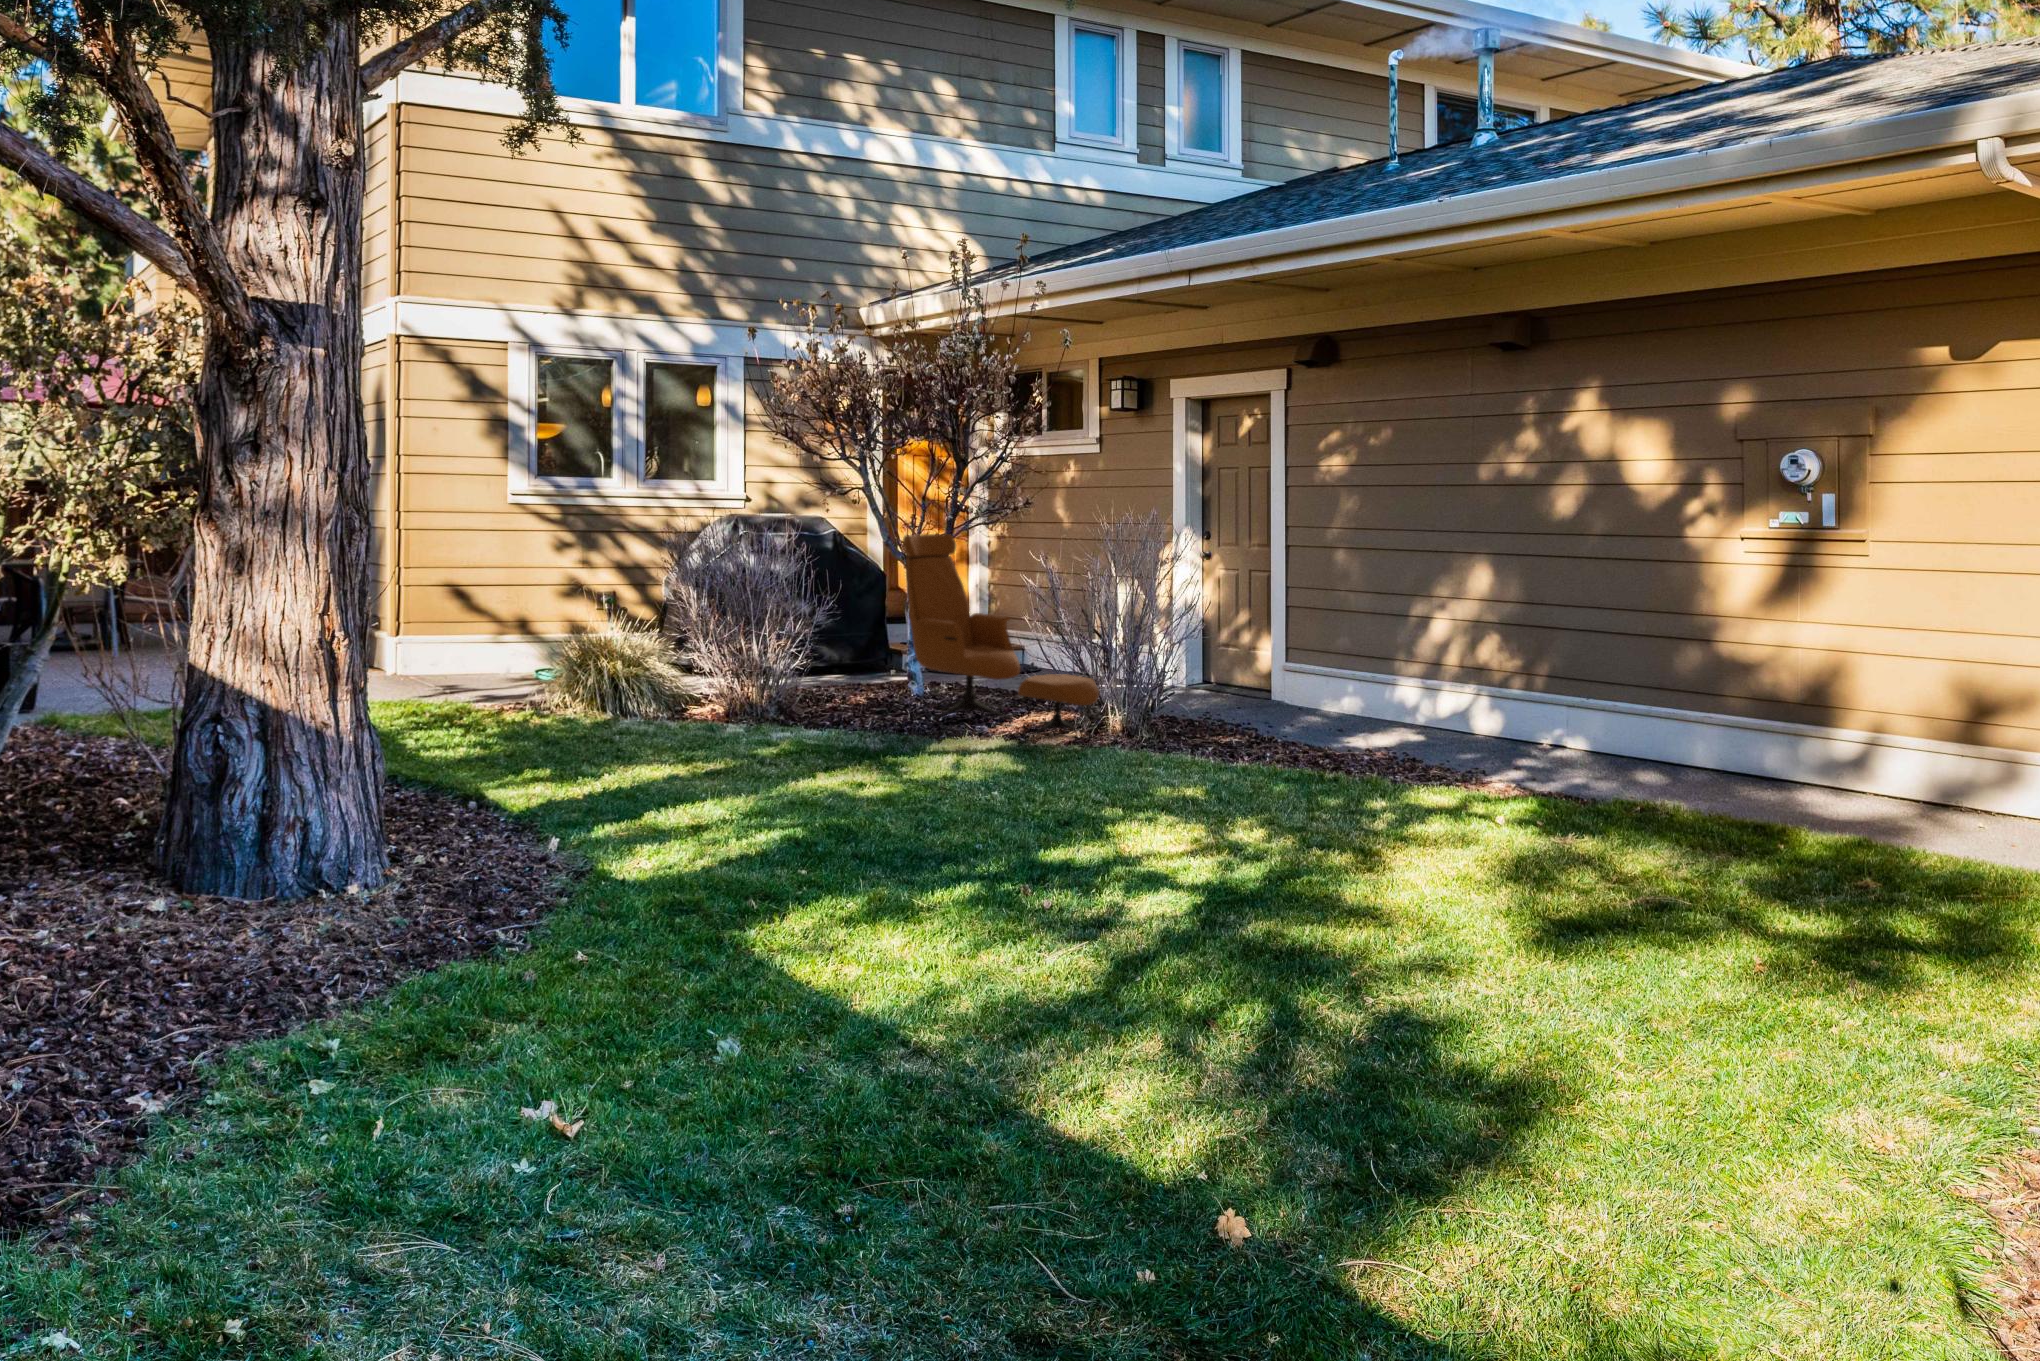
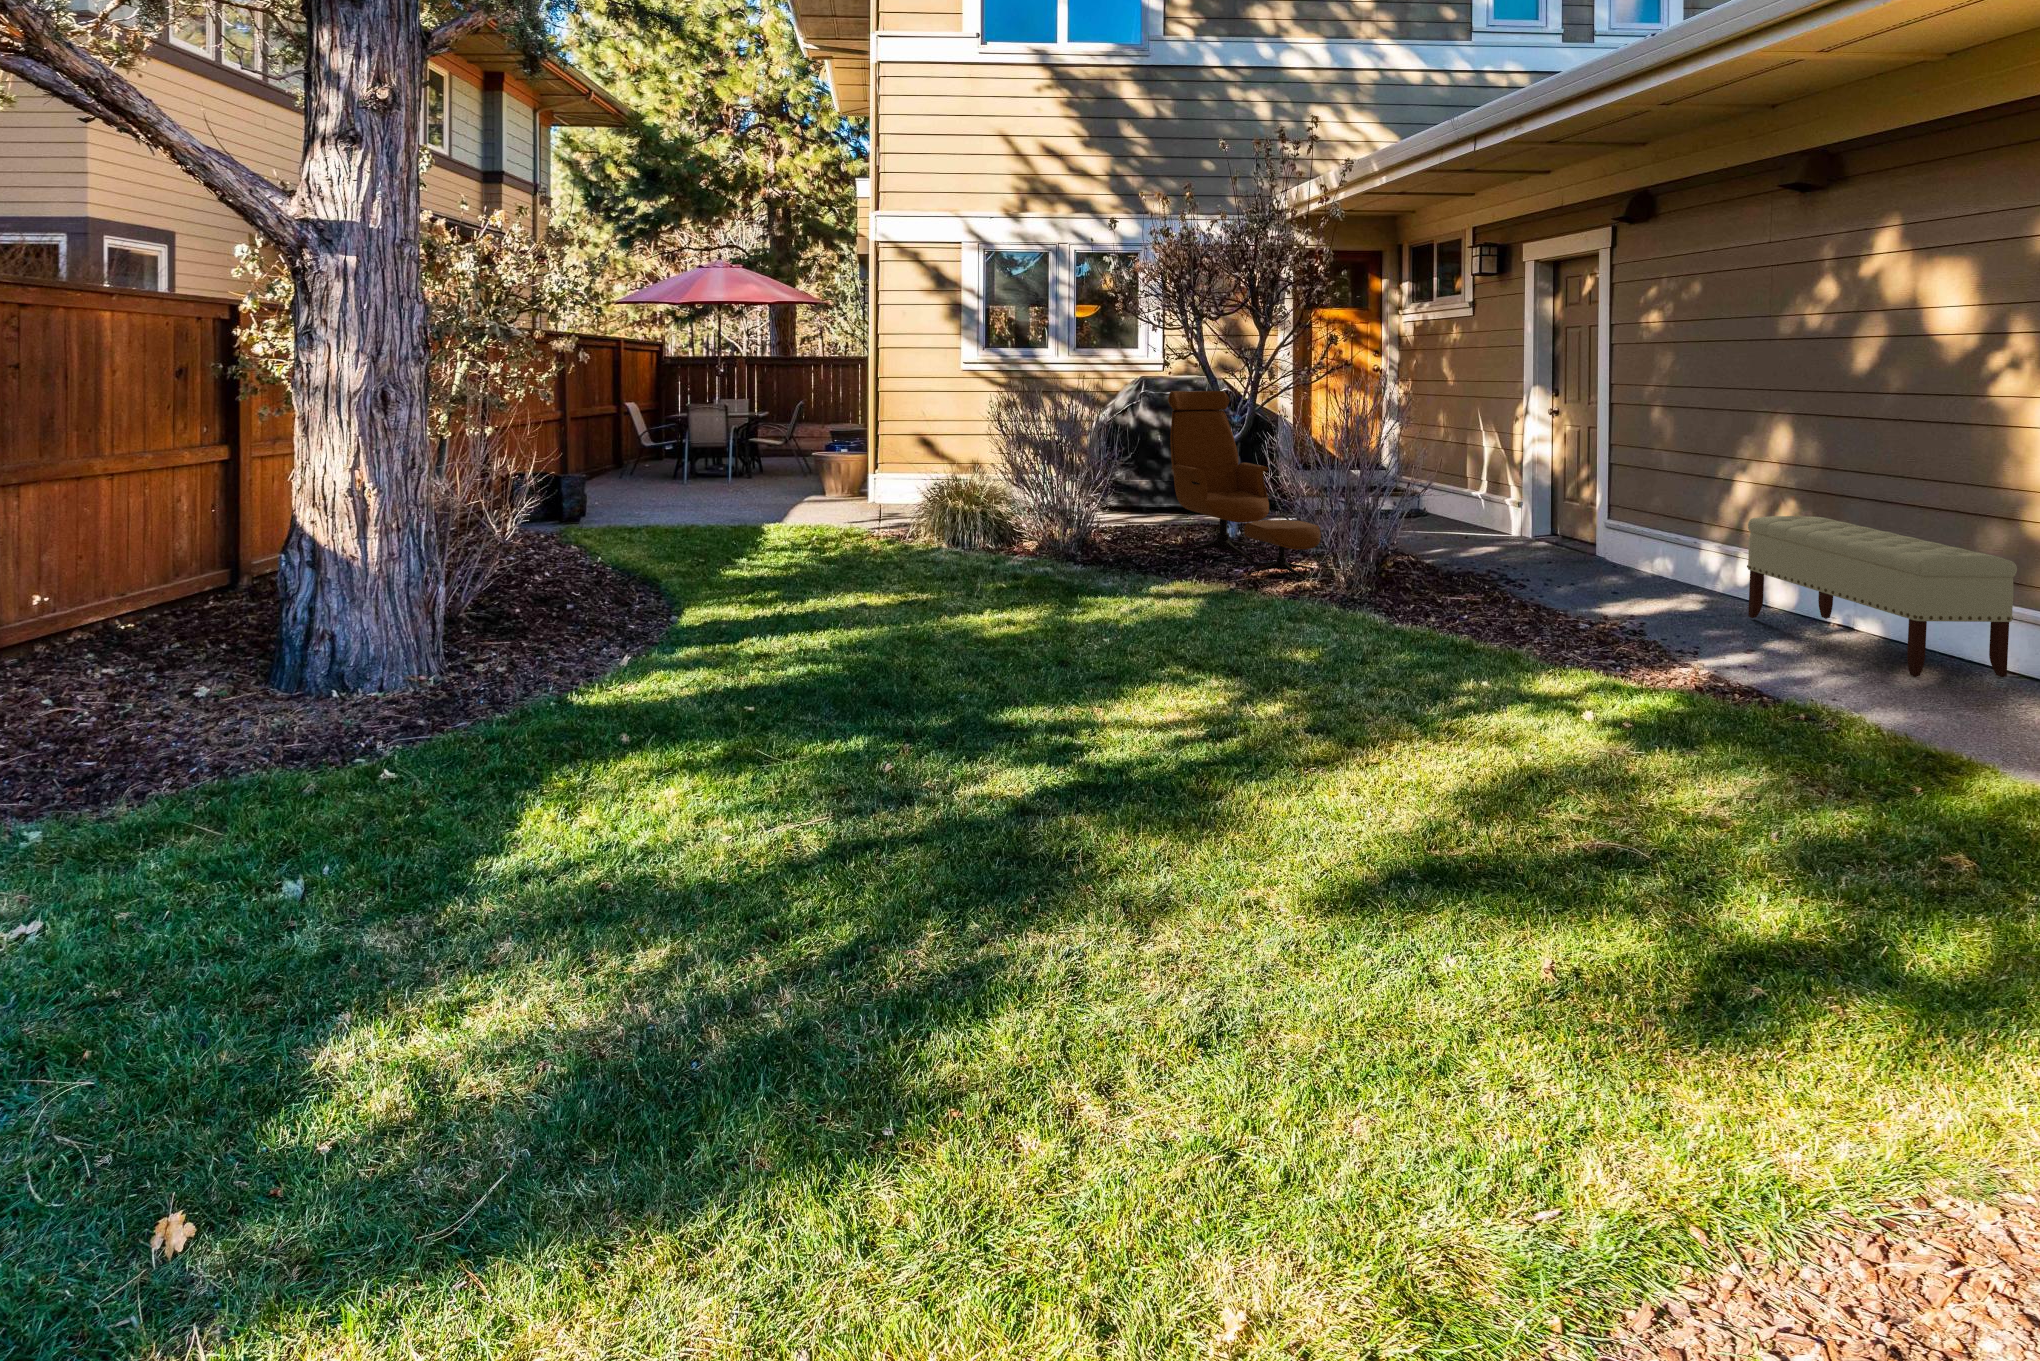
bench: none [1485,645,1723,780] -> present [1747,516,2017,677]

